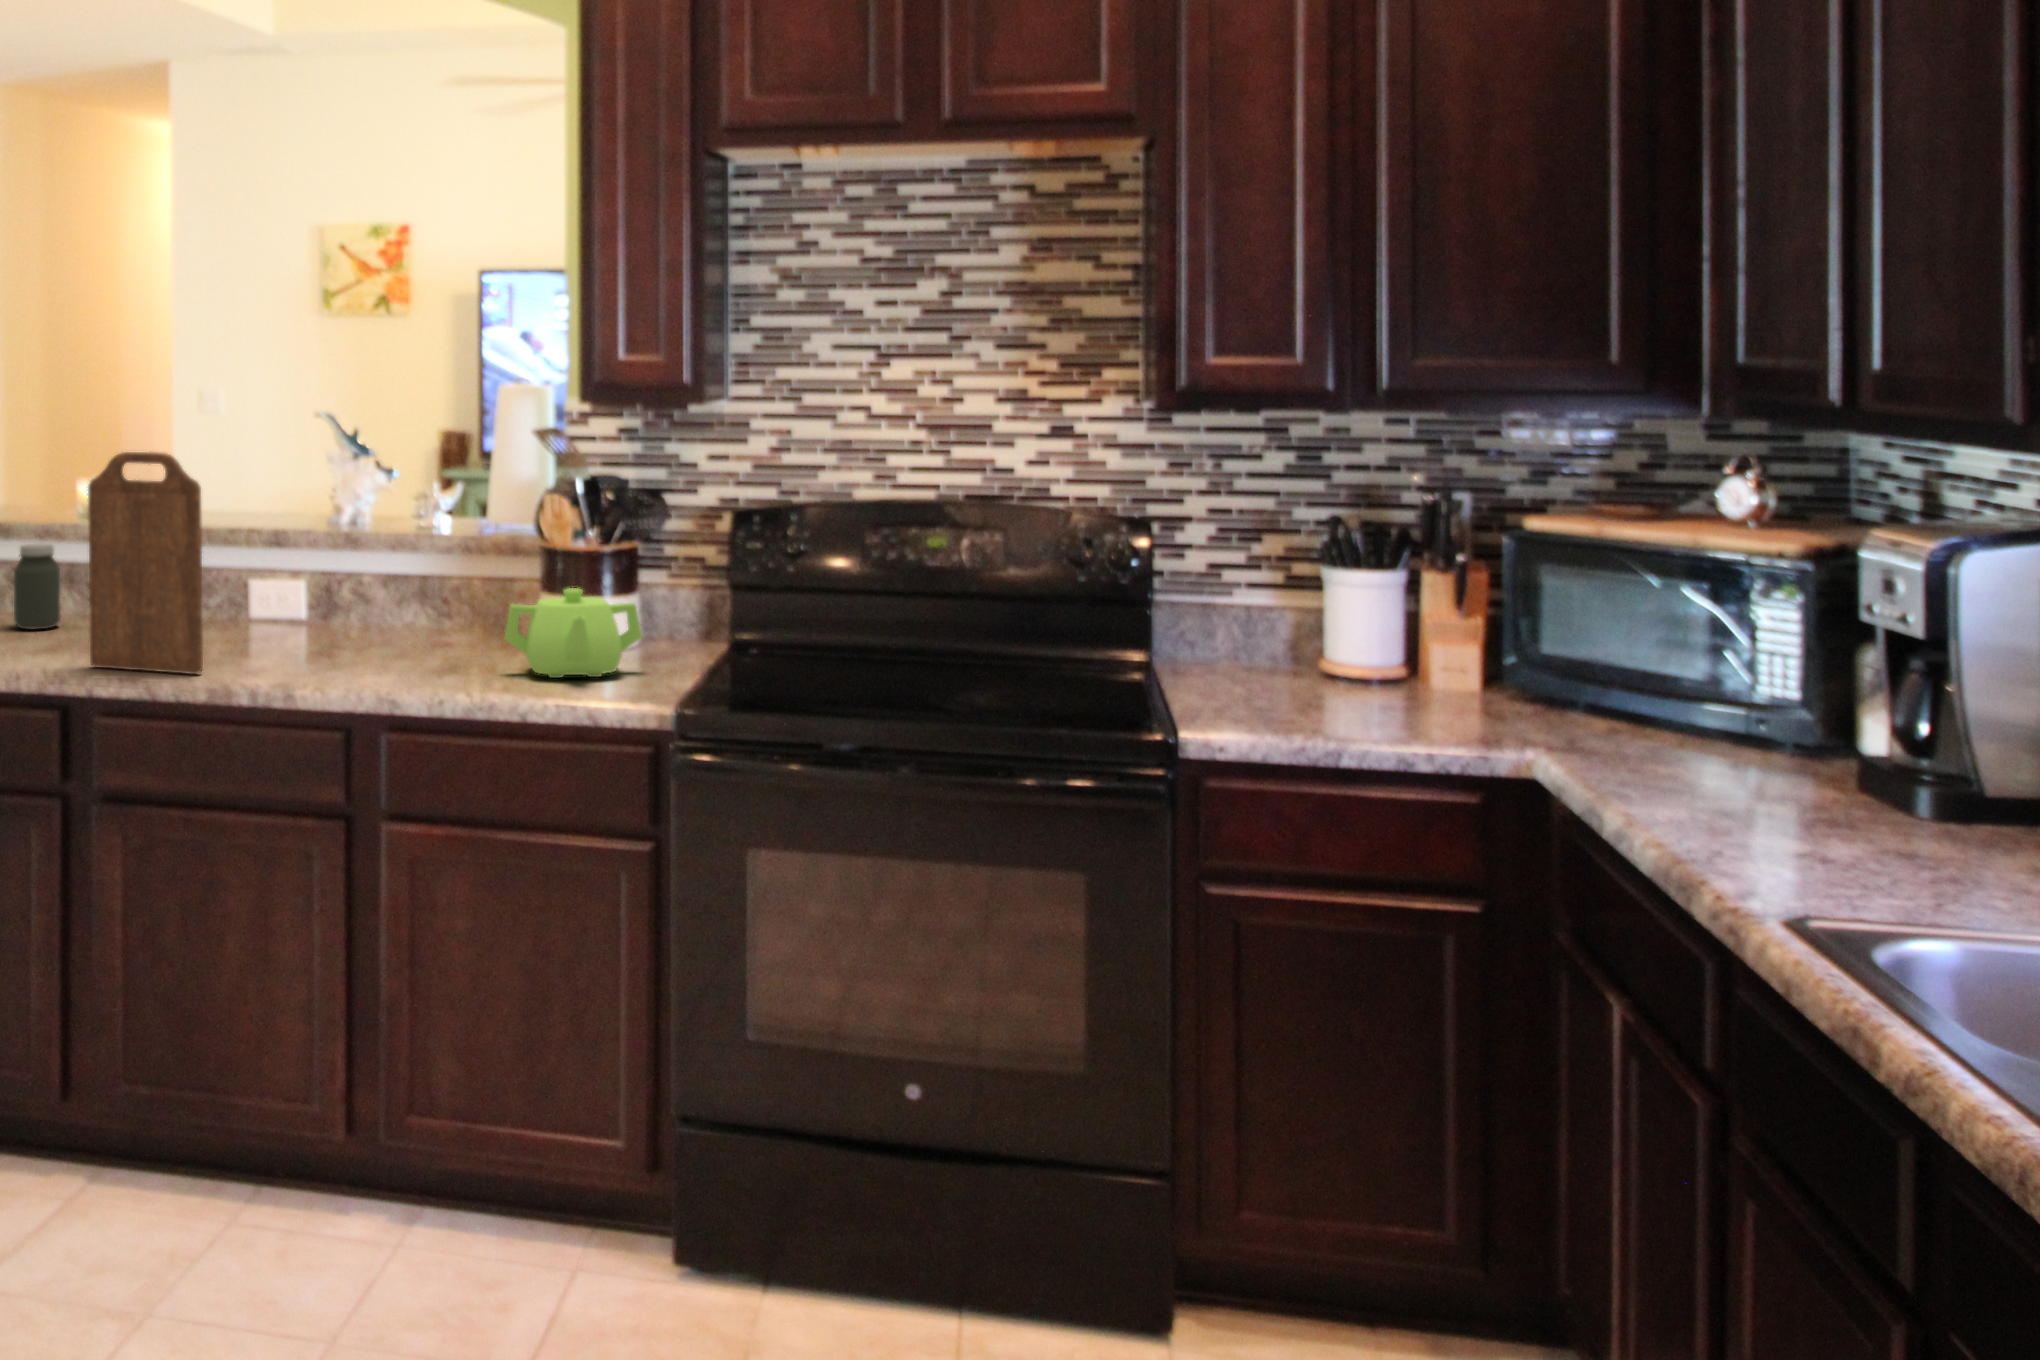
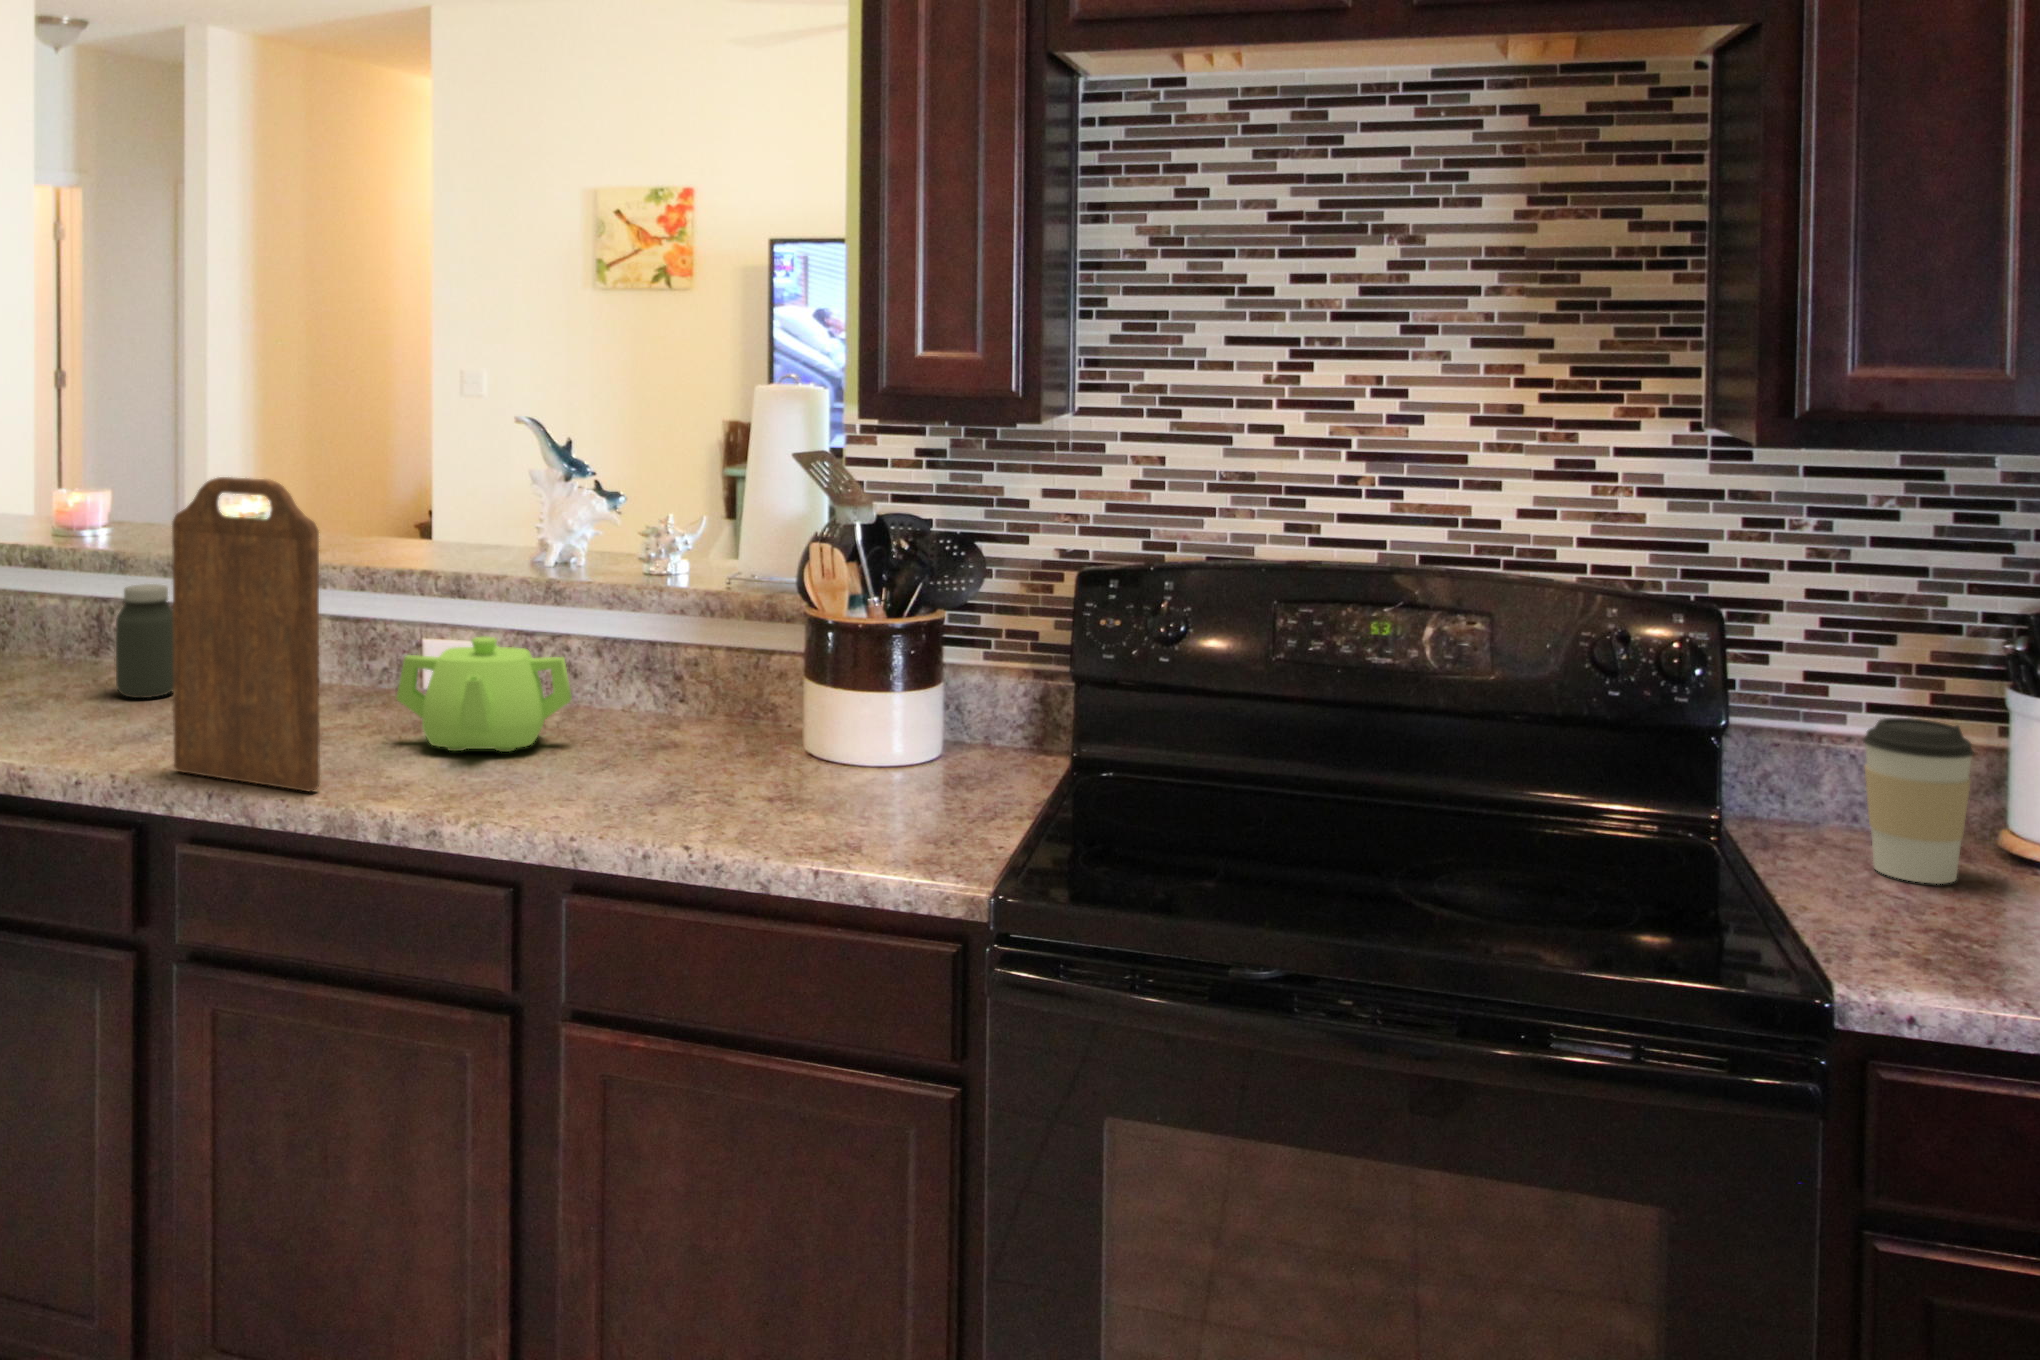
coffee cup: none [1225,583,1288,685] -> present [1863,718,1974,884]
teapot: present [505,588,642,678] -> present [397,637,572,752]

